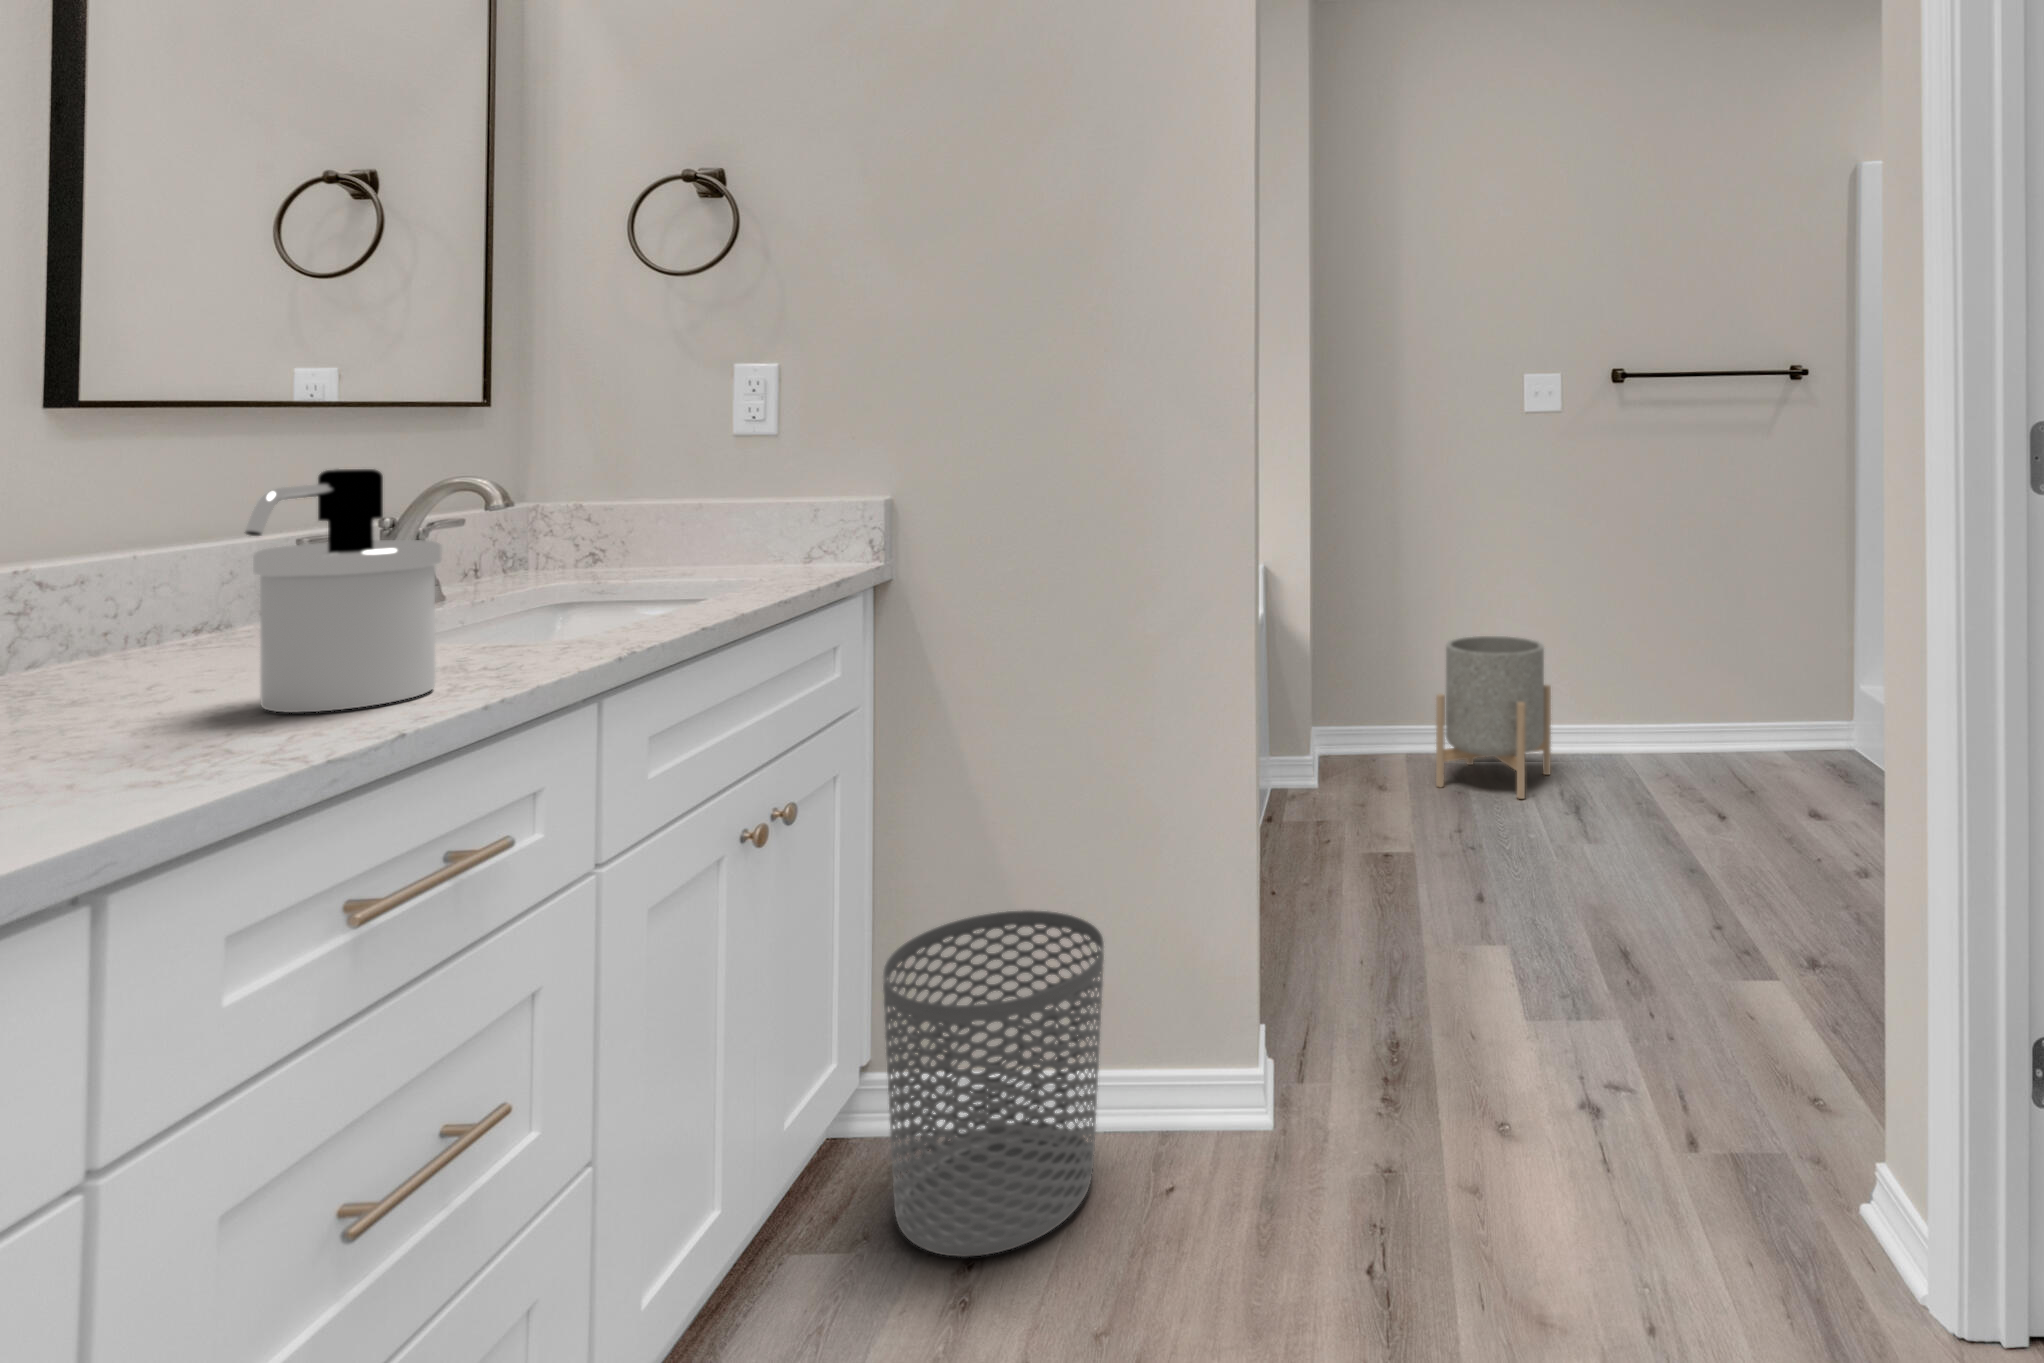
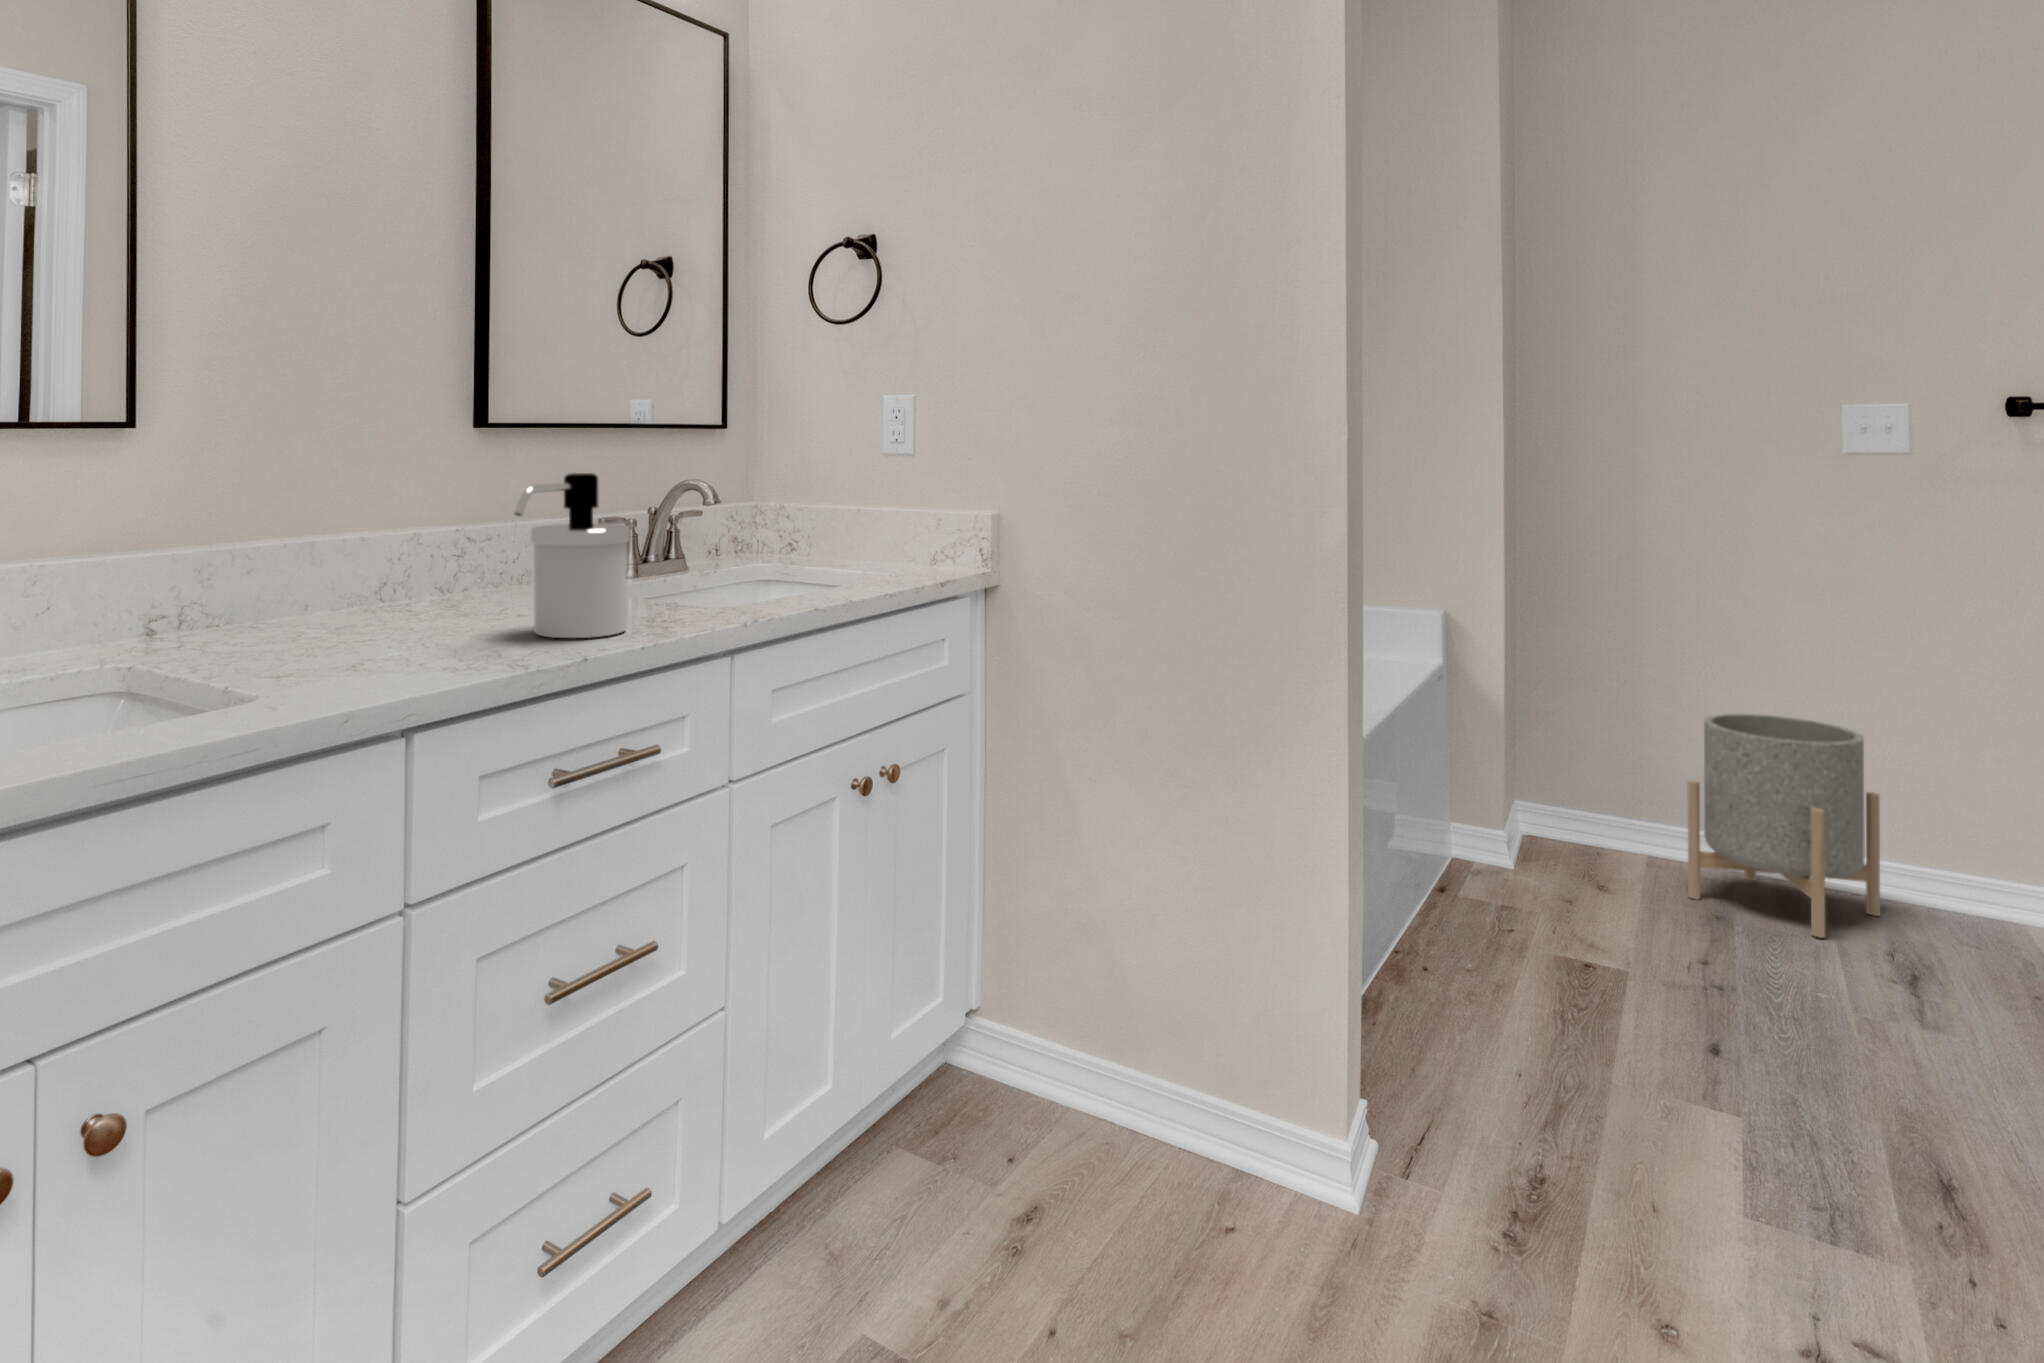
waste bin: present [883,910,1104,1257] -> none [967,903,1166,1222]

